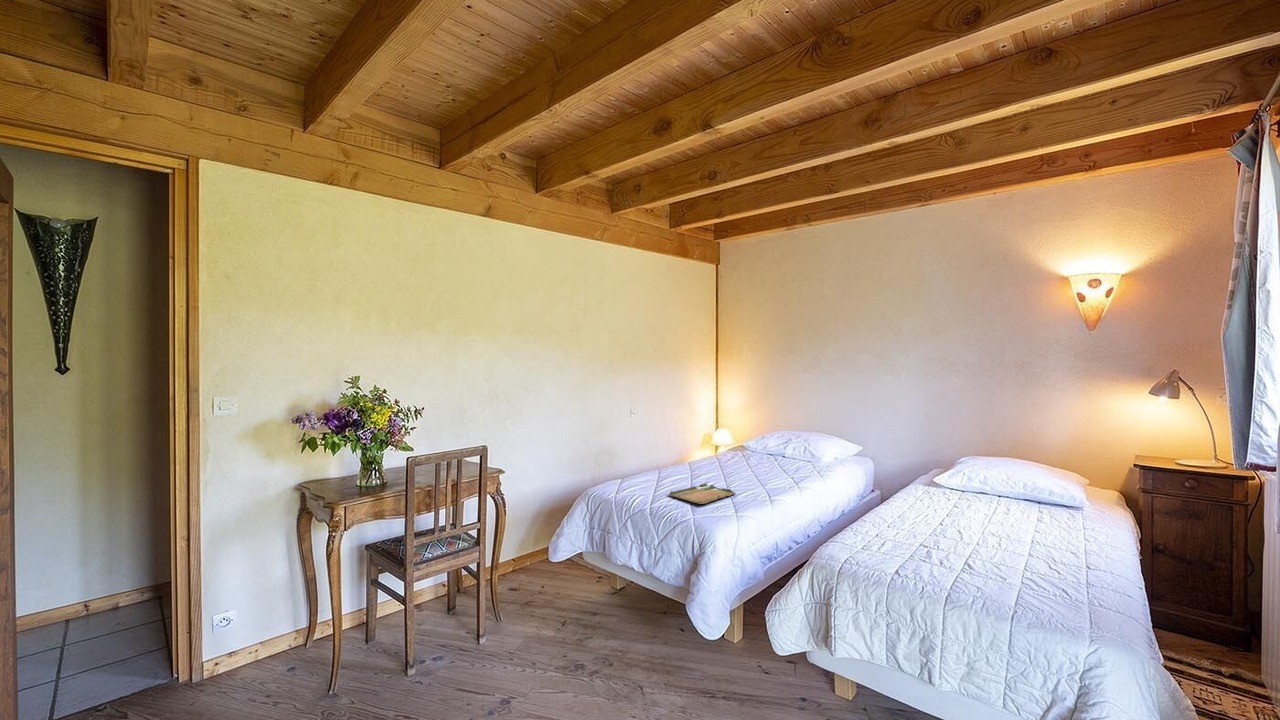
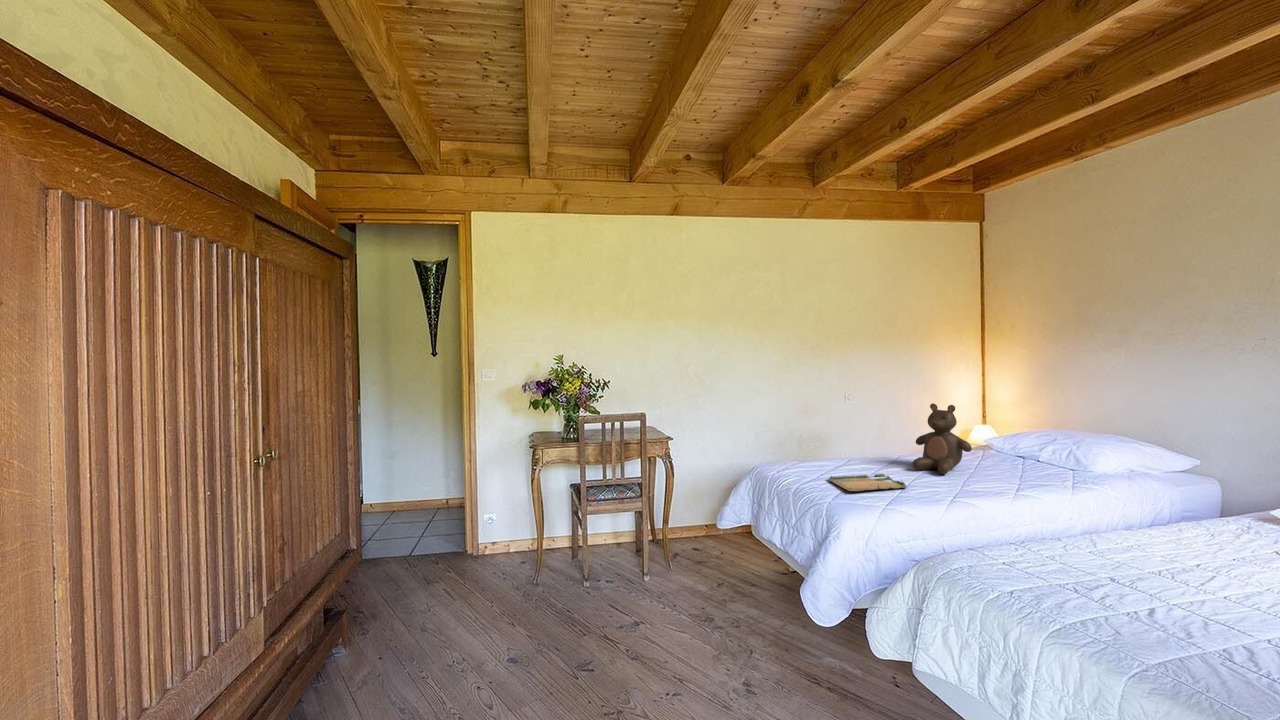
teddy bear: none [716,417,761,477] -> present [912,403,972,474]

